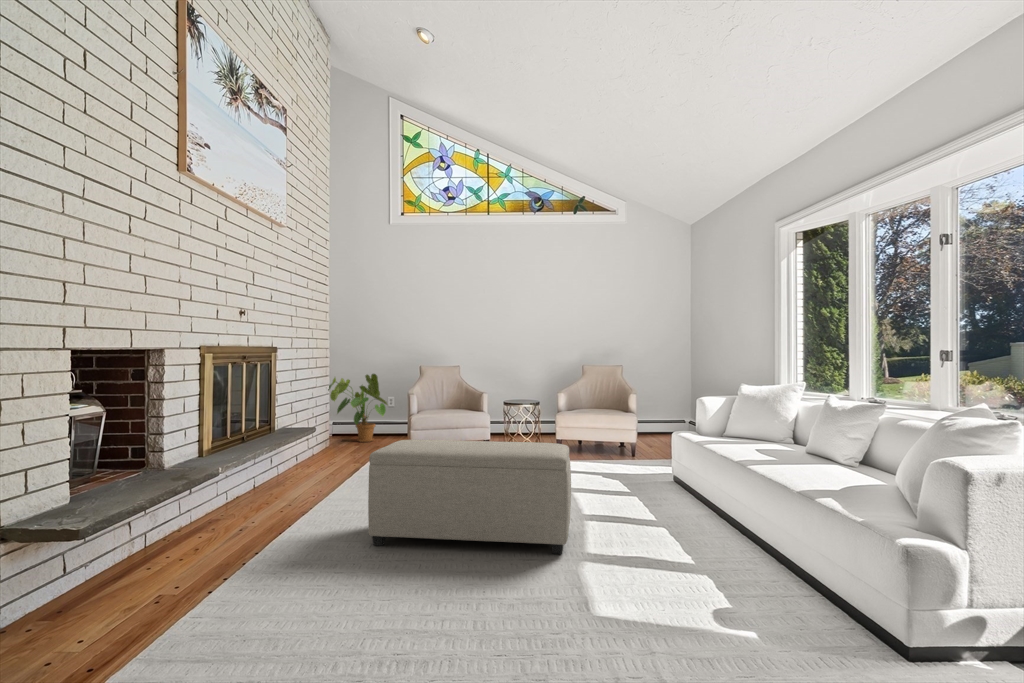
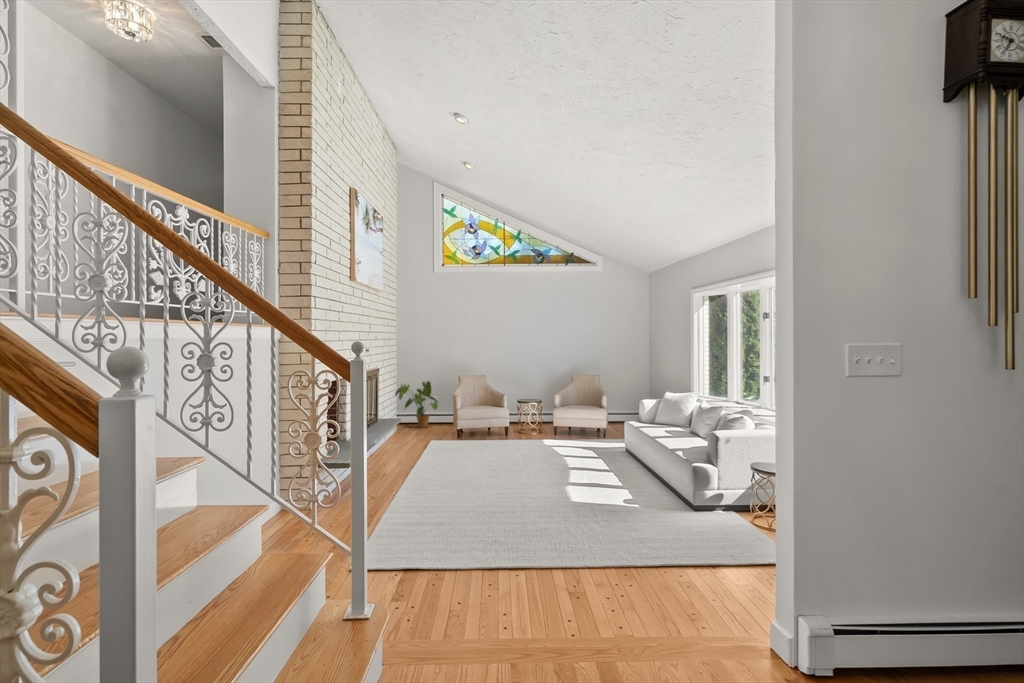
ottoman: present [368,440,571,554] -> none [459,426,562,483]

